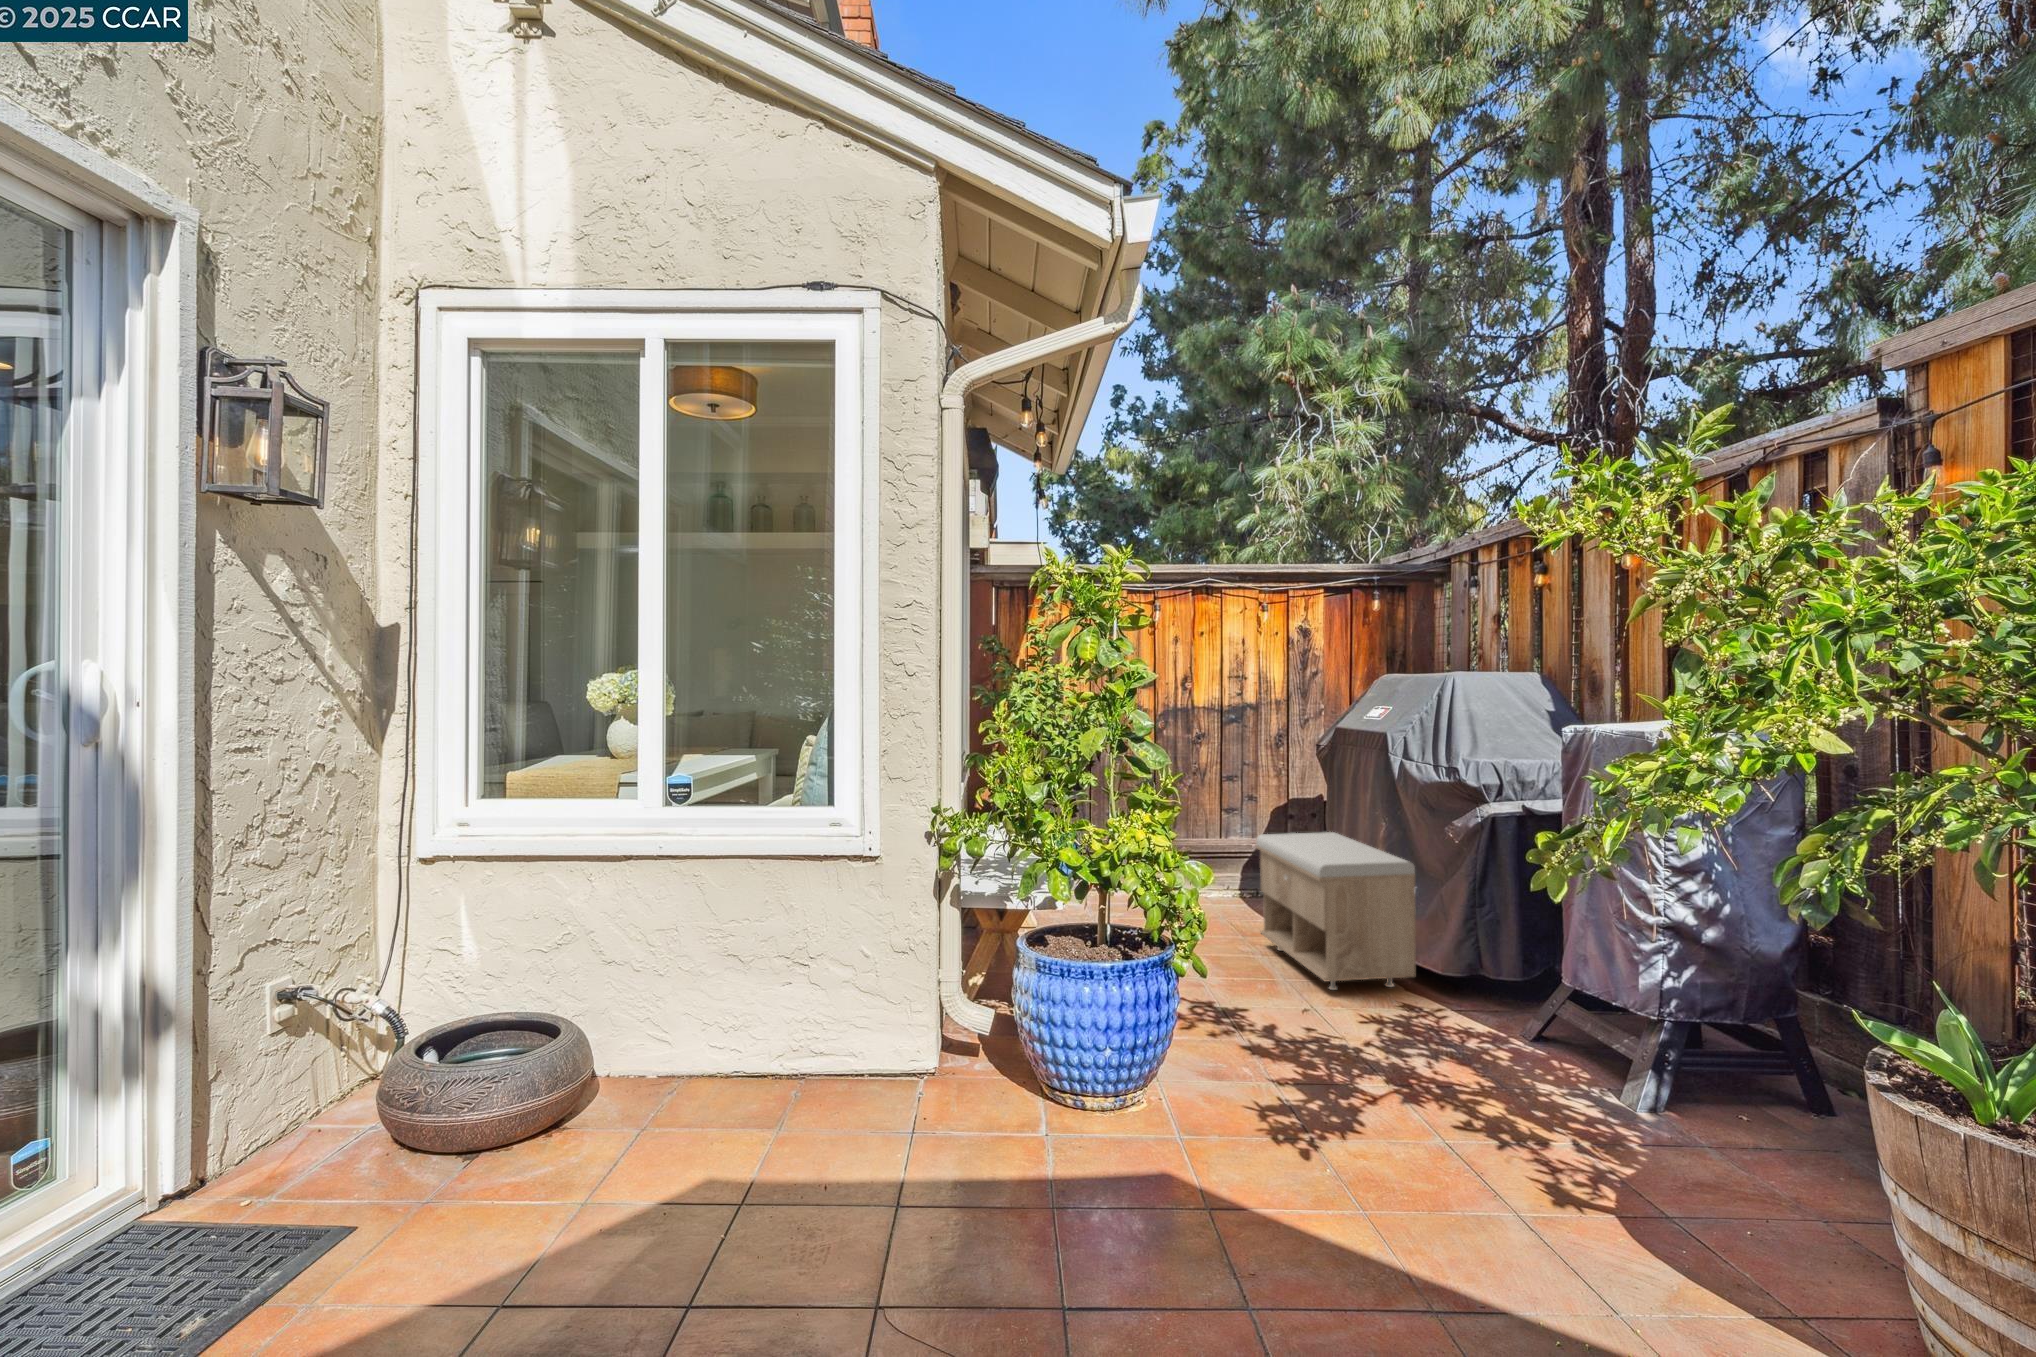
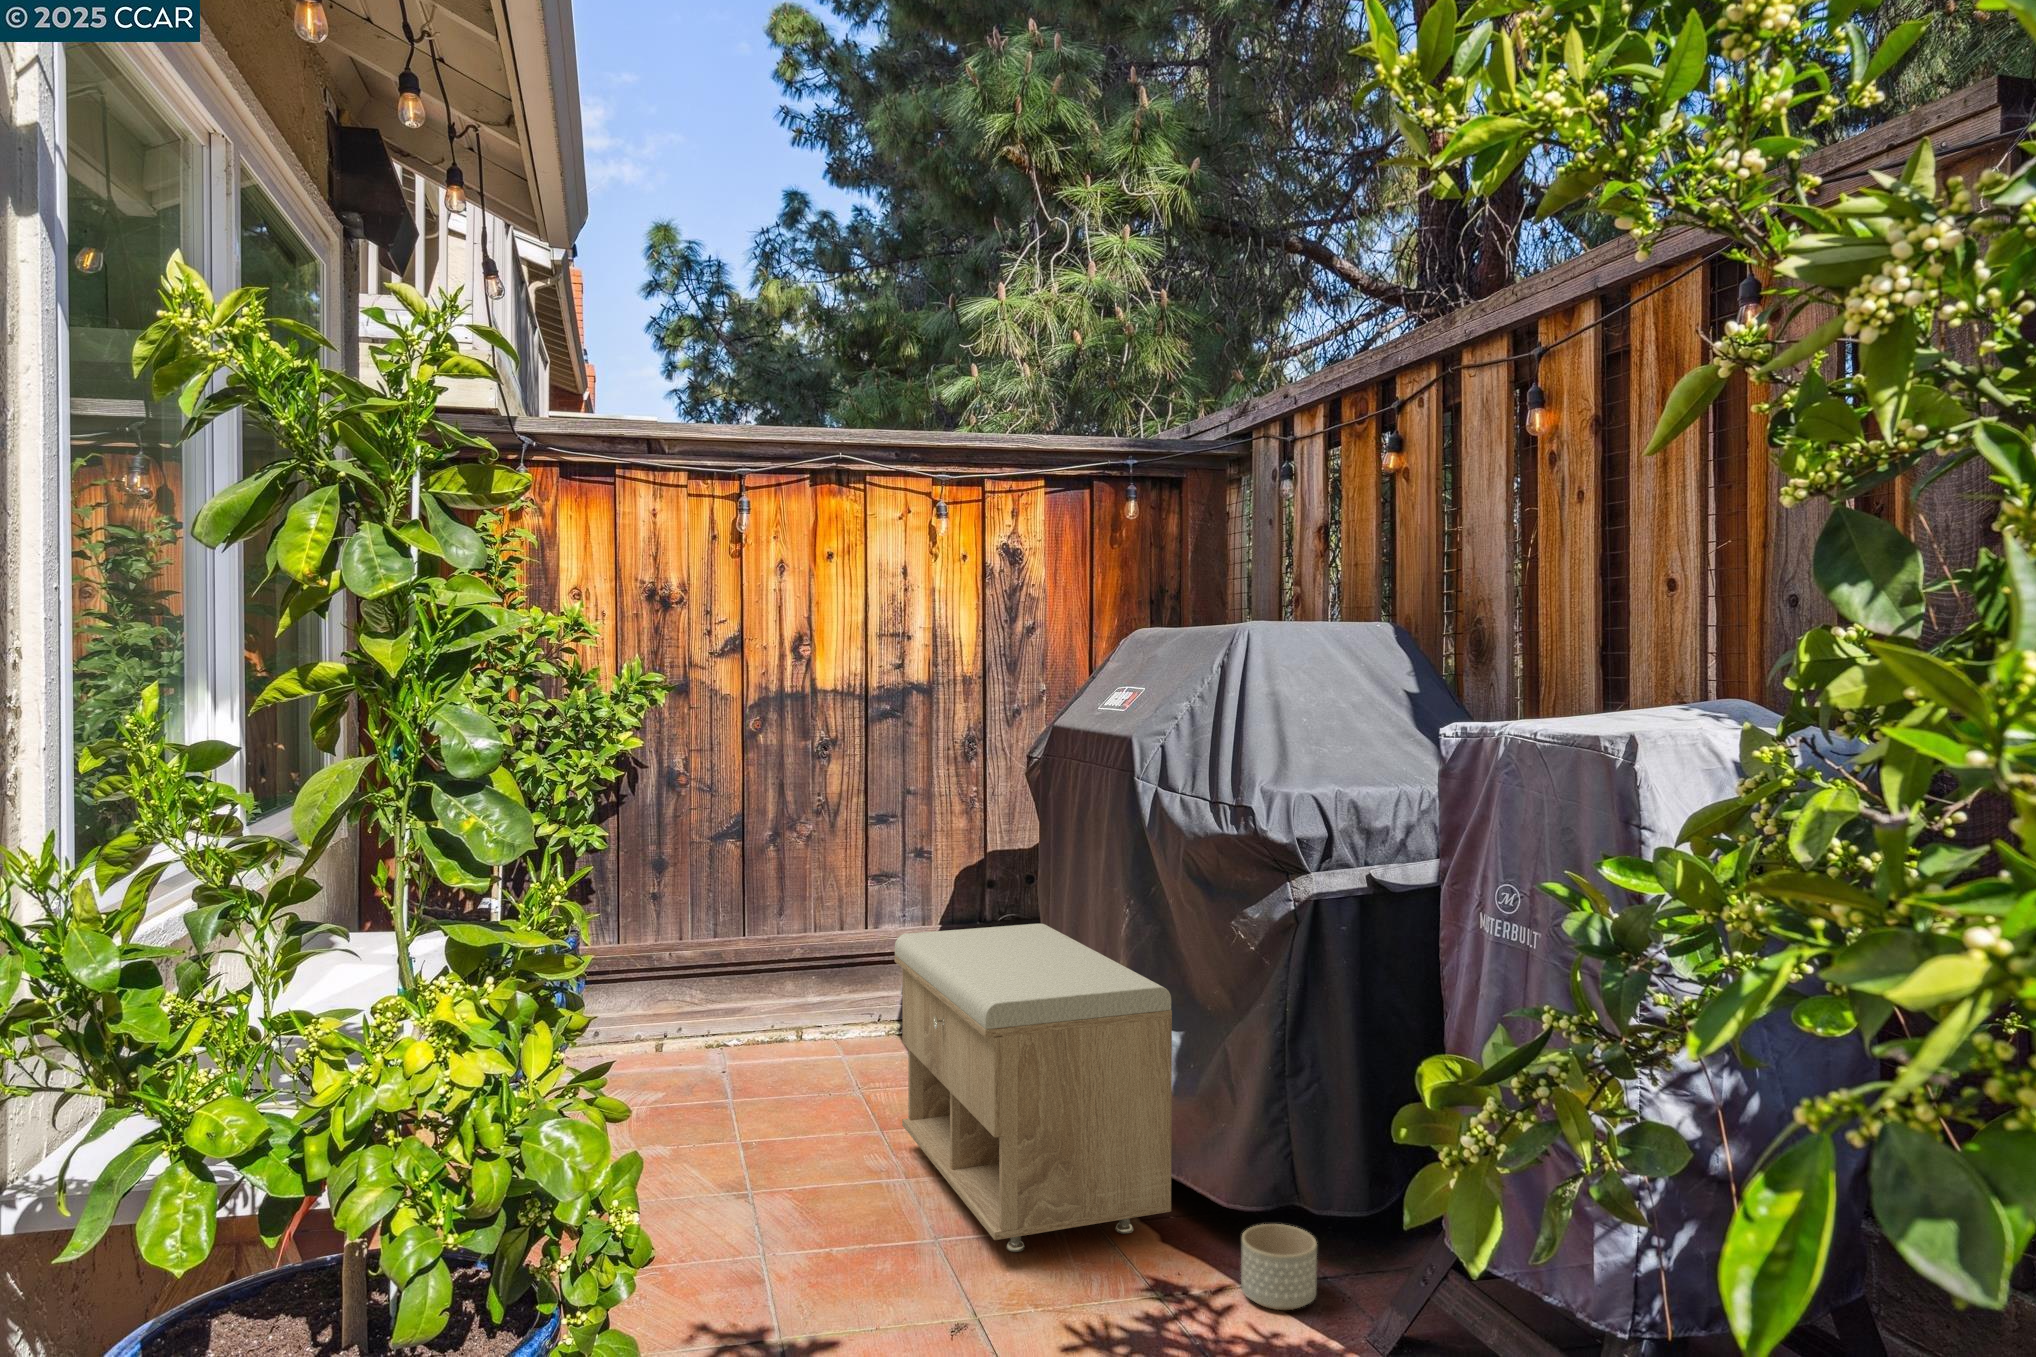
planter: none [1457,982,1498,1022] -> present [1241,1224,1317,1310]

